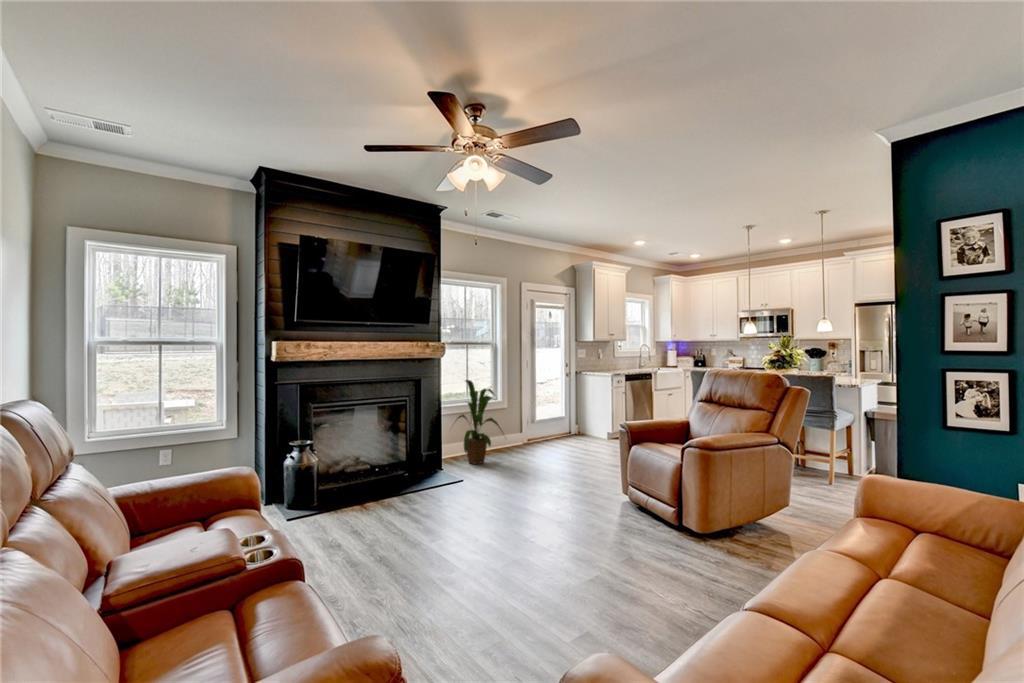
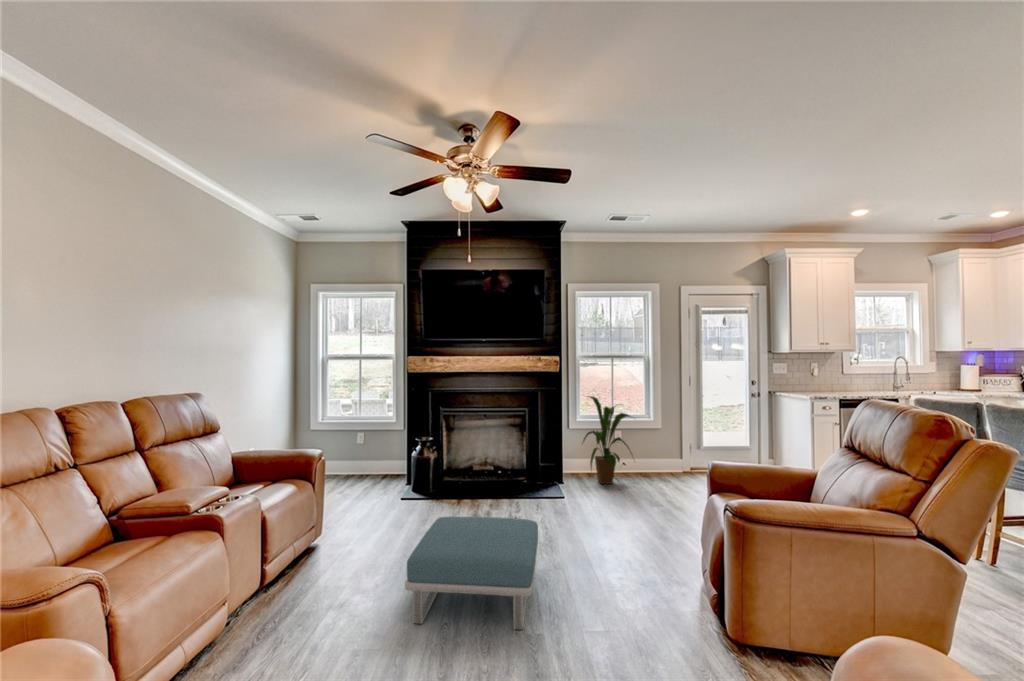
footstool: none [434,499,604,641] -> present [405,517,538,630]

